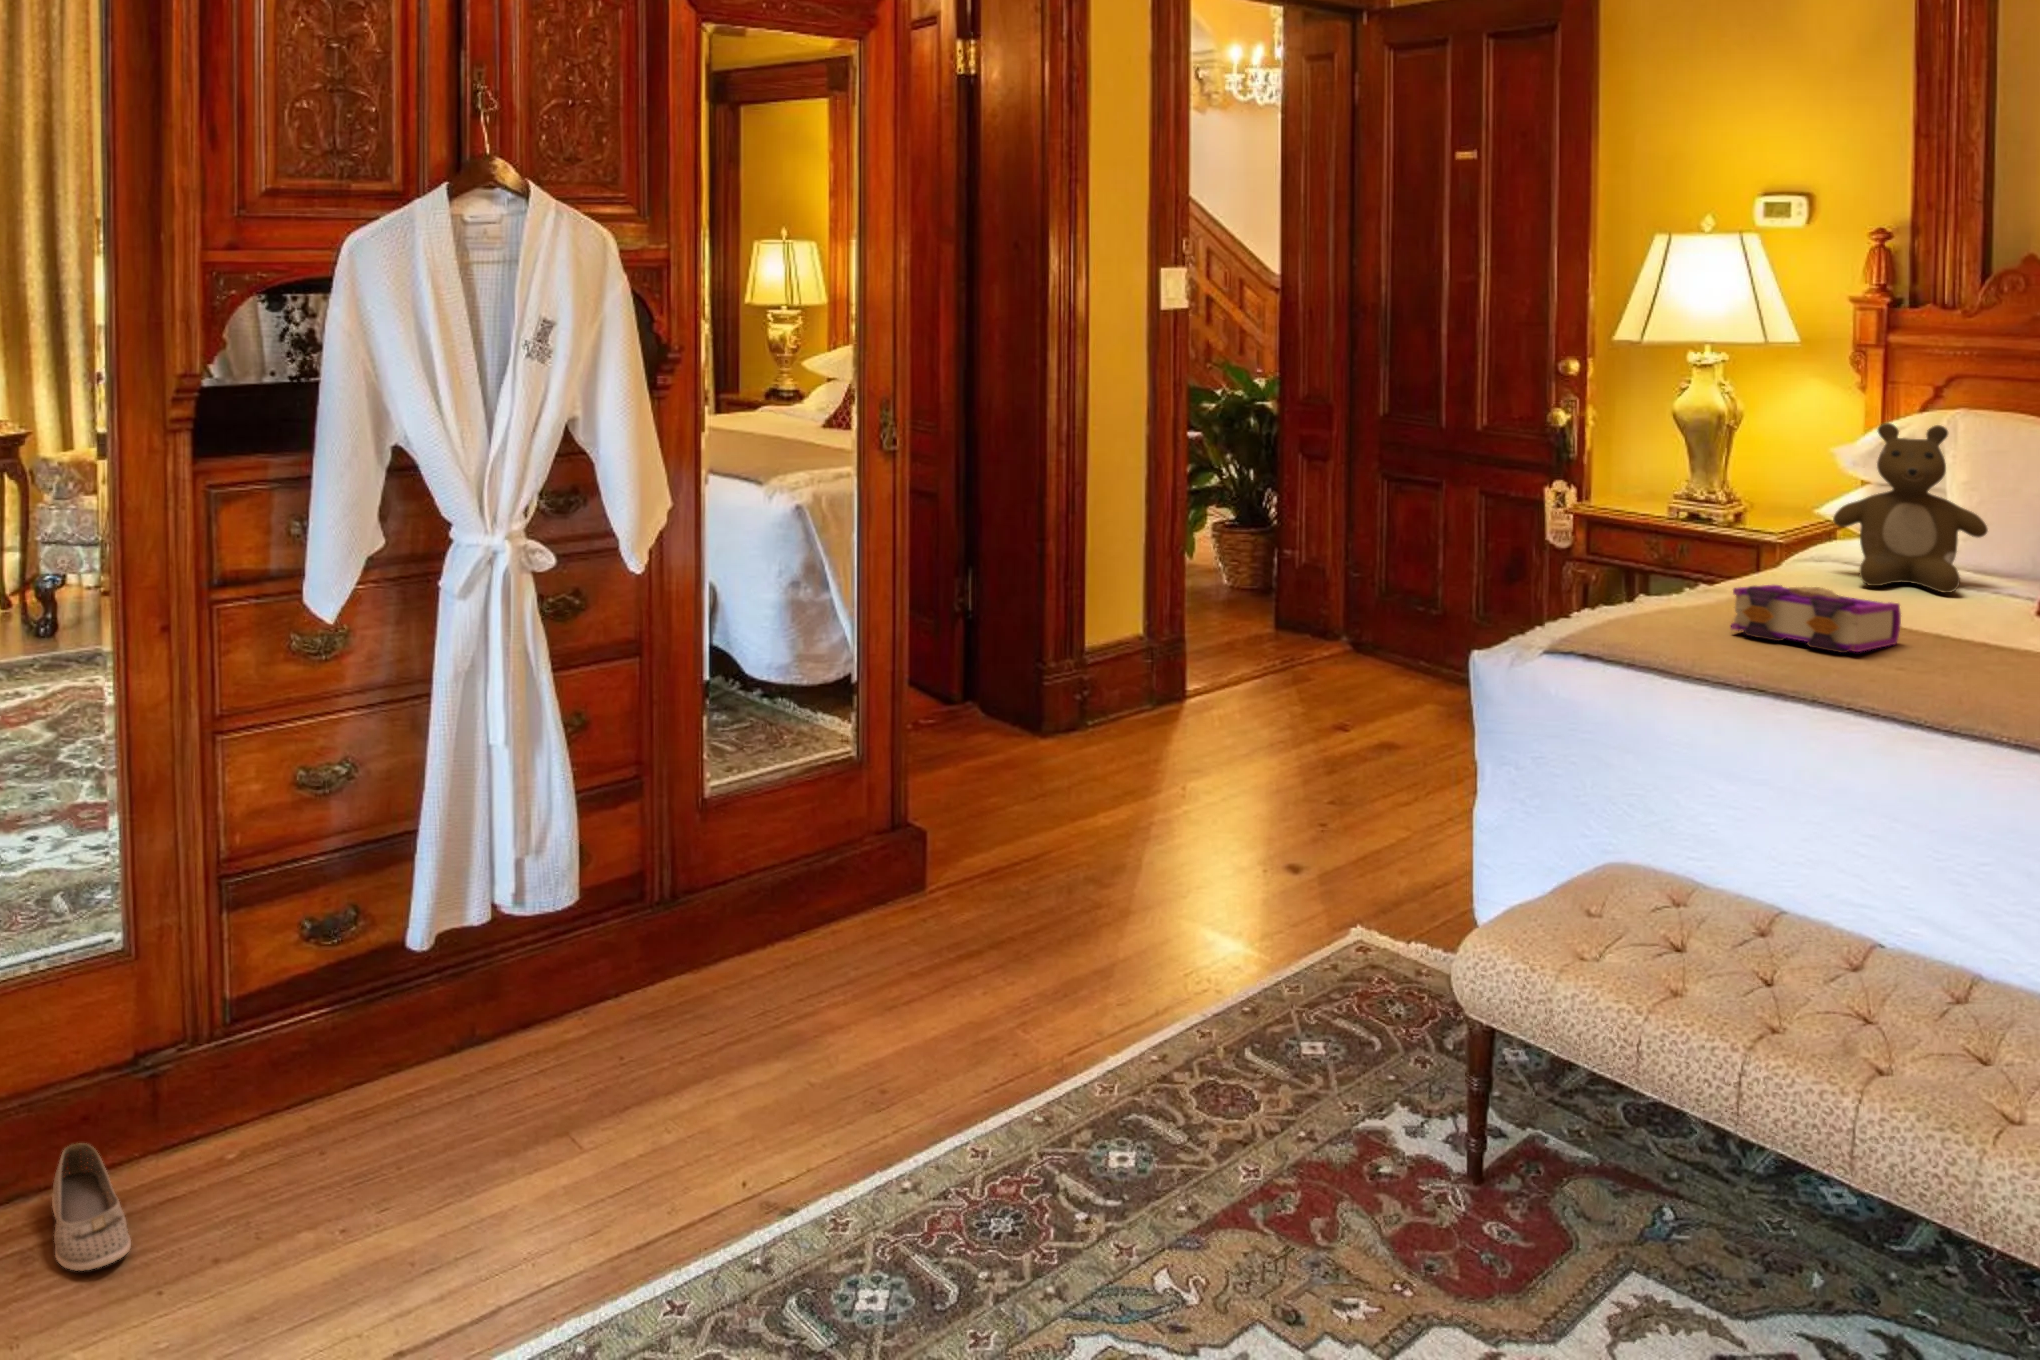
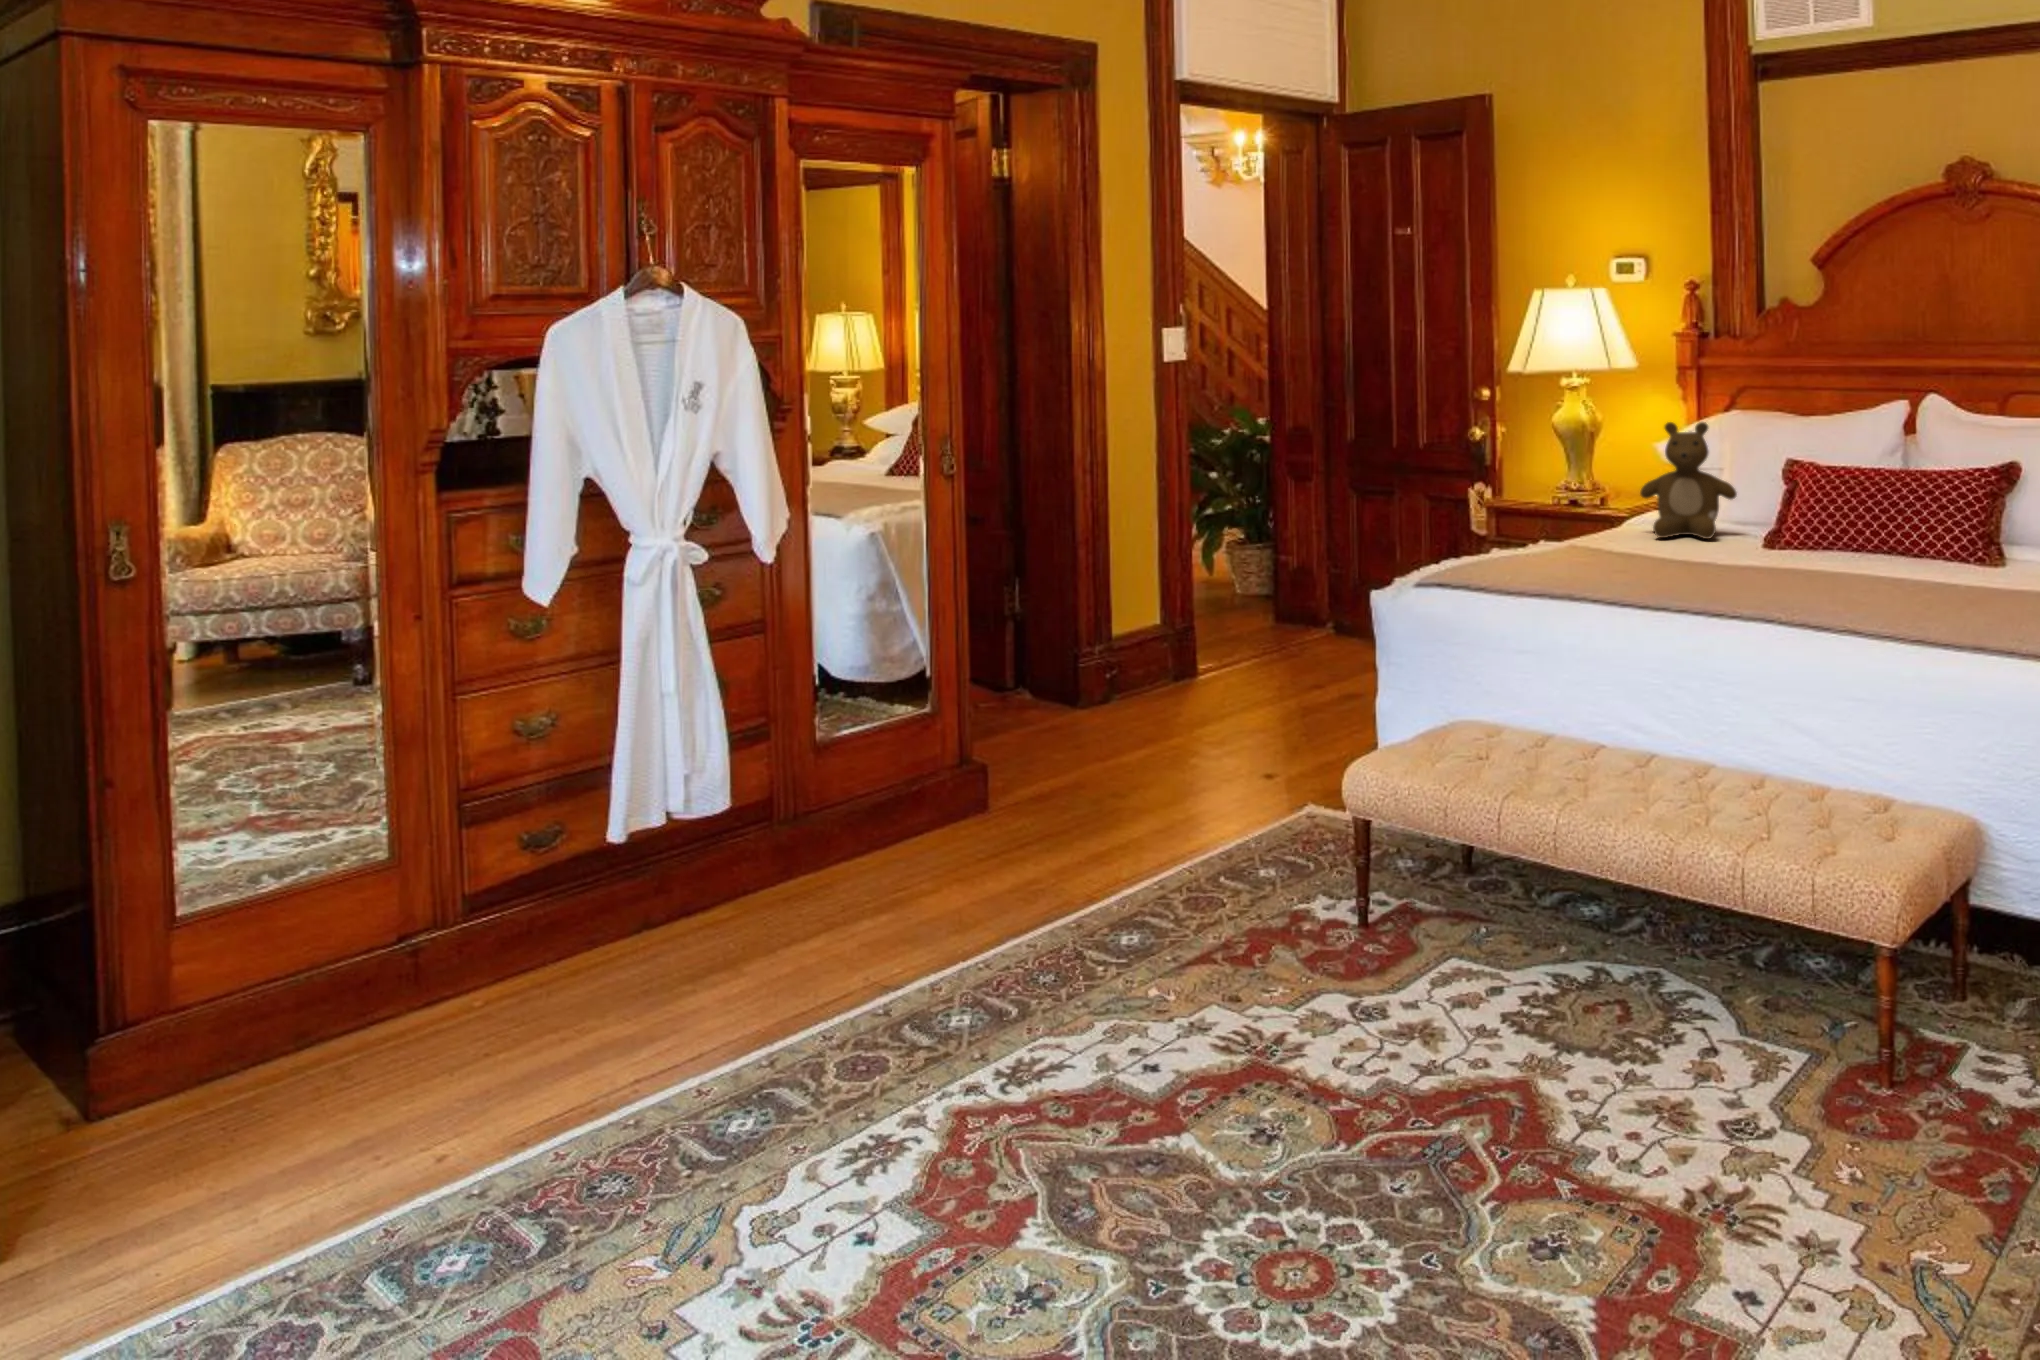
book: present [1731,585,1901,653] -> none [1546,533,1653,574]
shoe: present [52,1143,131,1271] -> none [351,995,423,1069]

